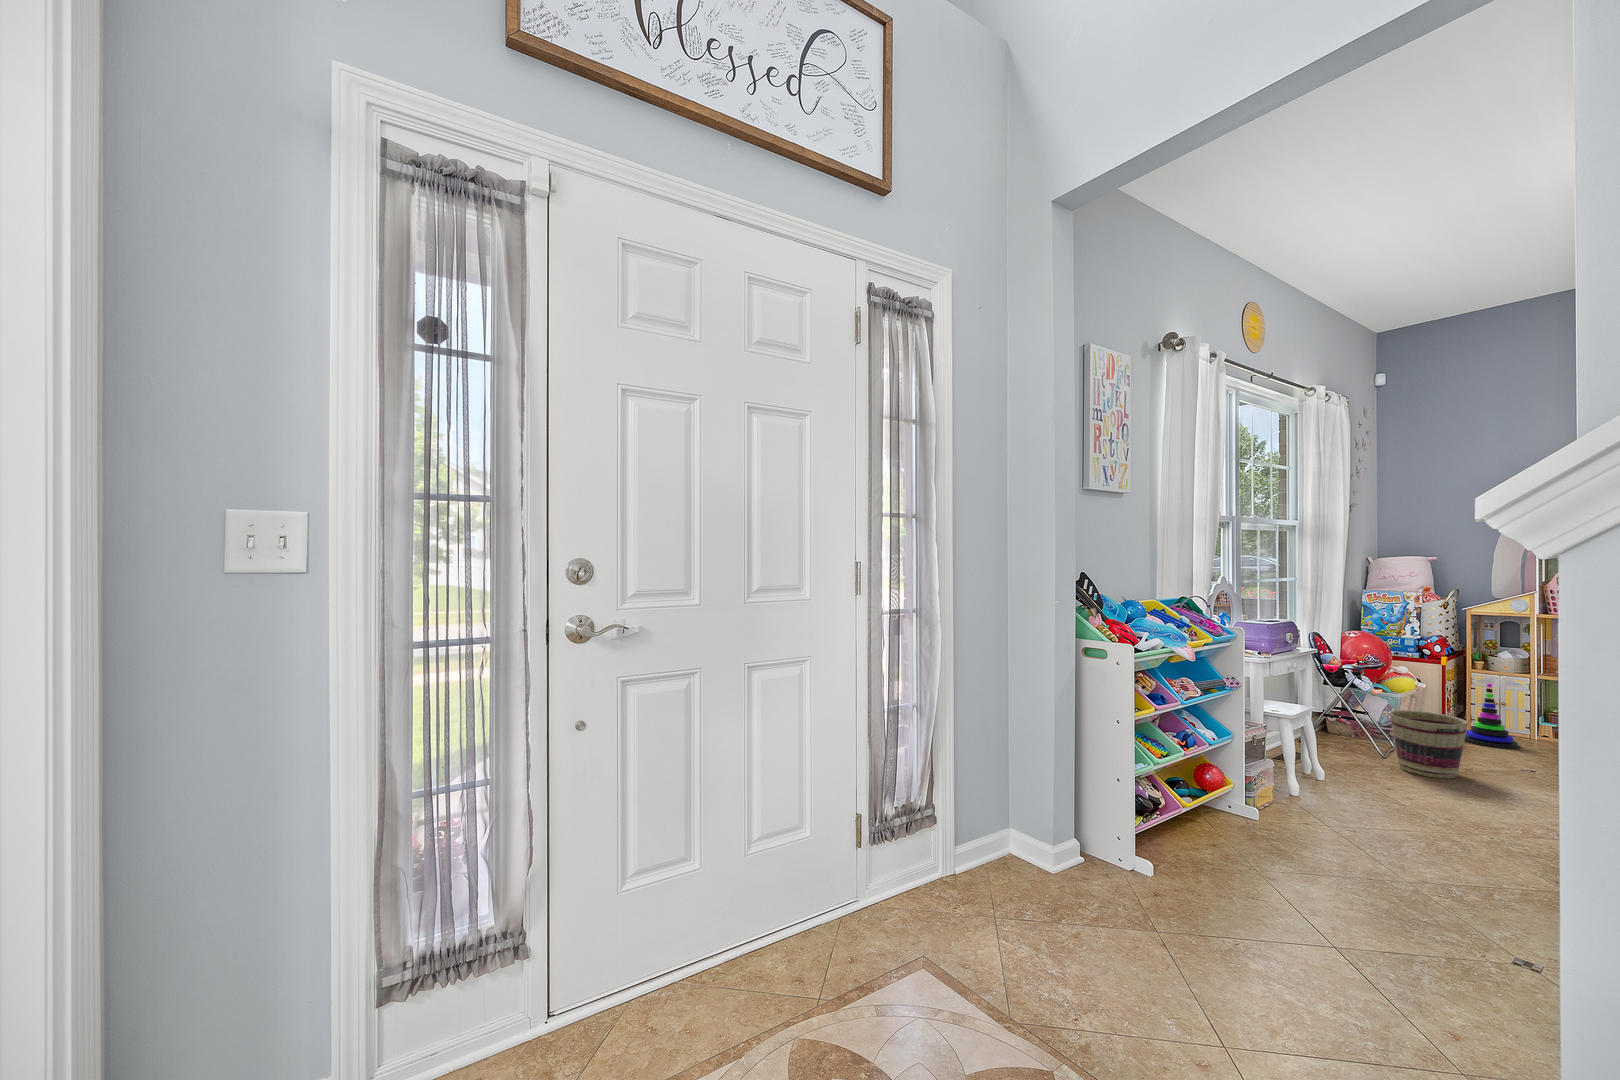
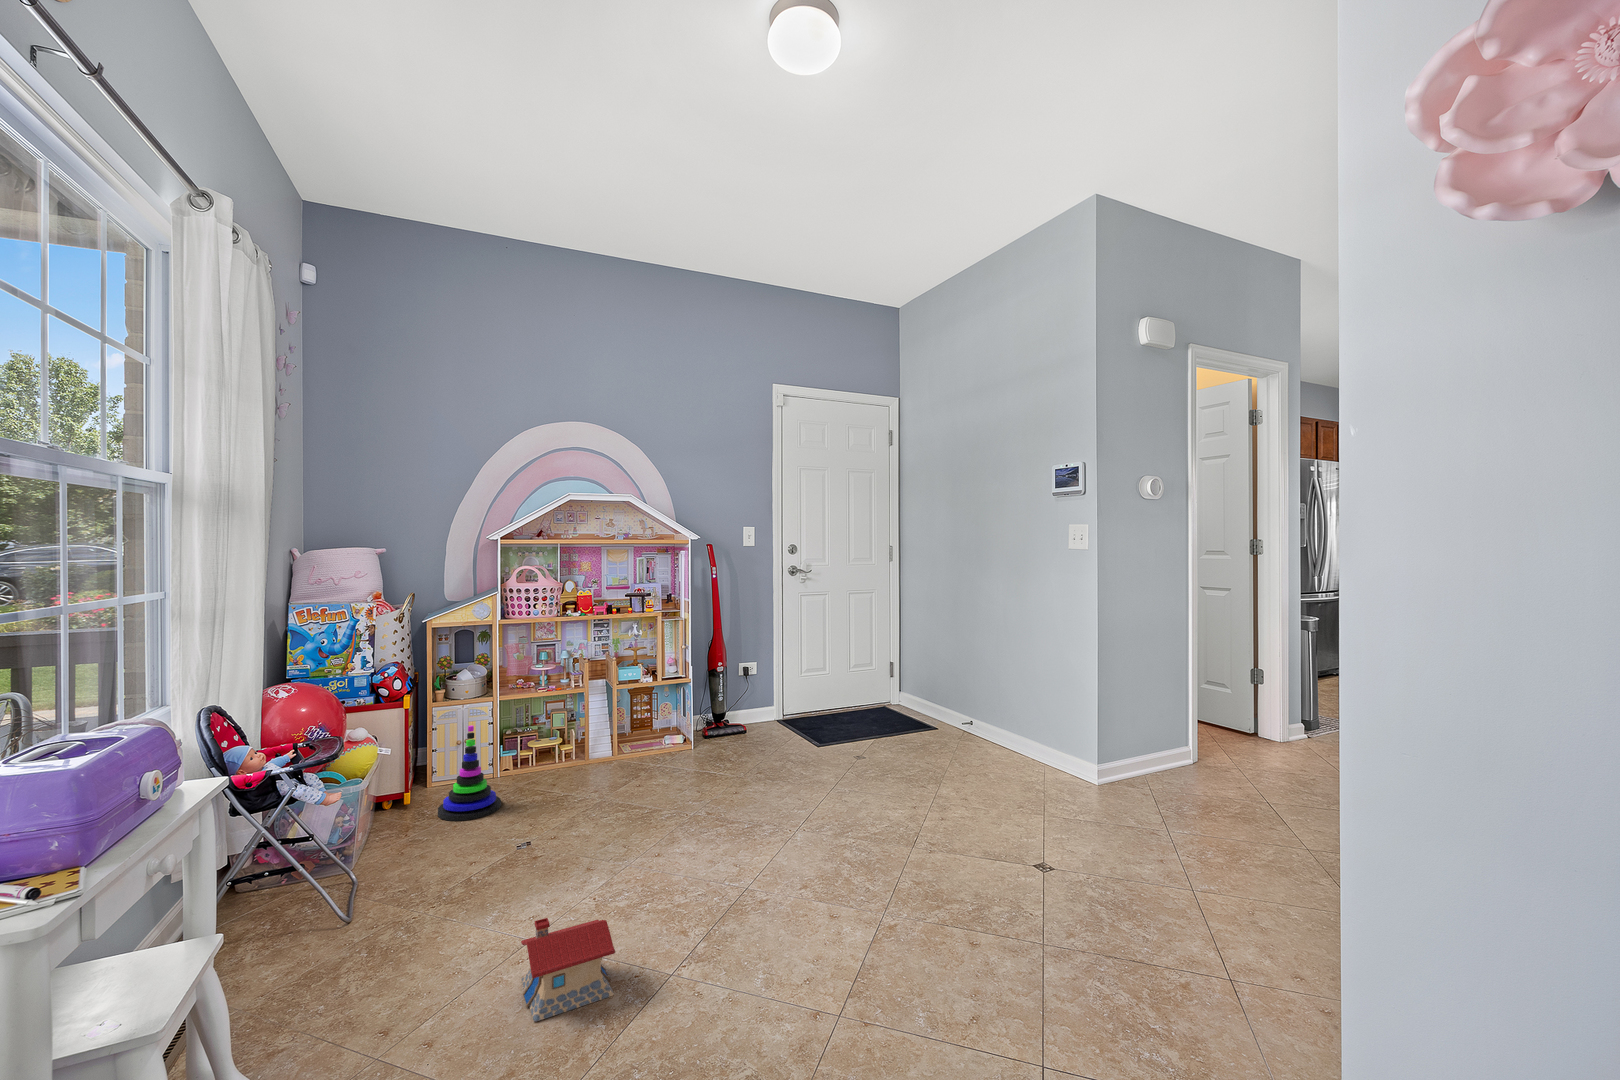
basket: present [1390,710,1468,778] -> none [382,820,504,965]
toy house: none [1456,761,1520,813] -> present [521,918,615,1021]

